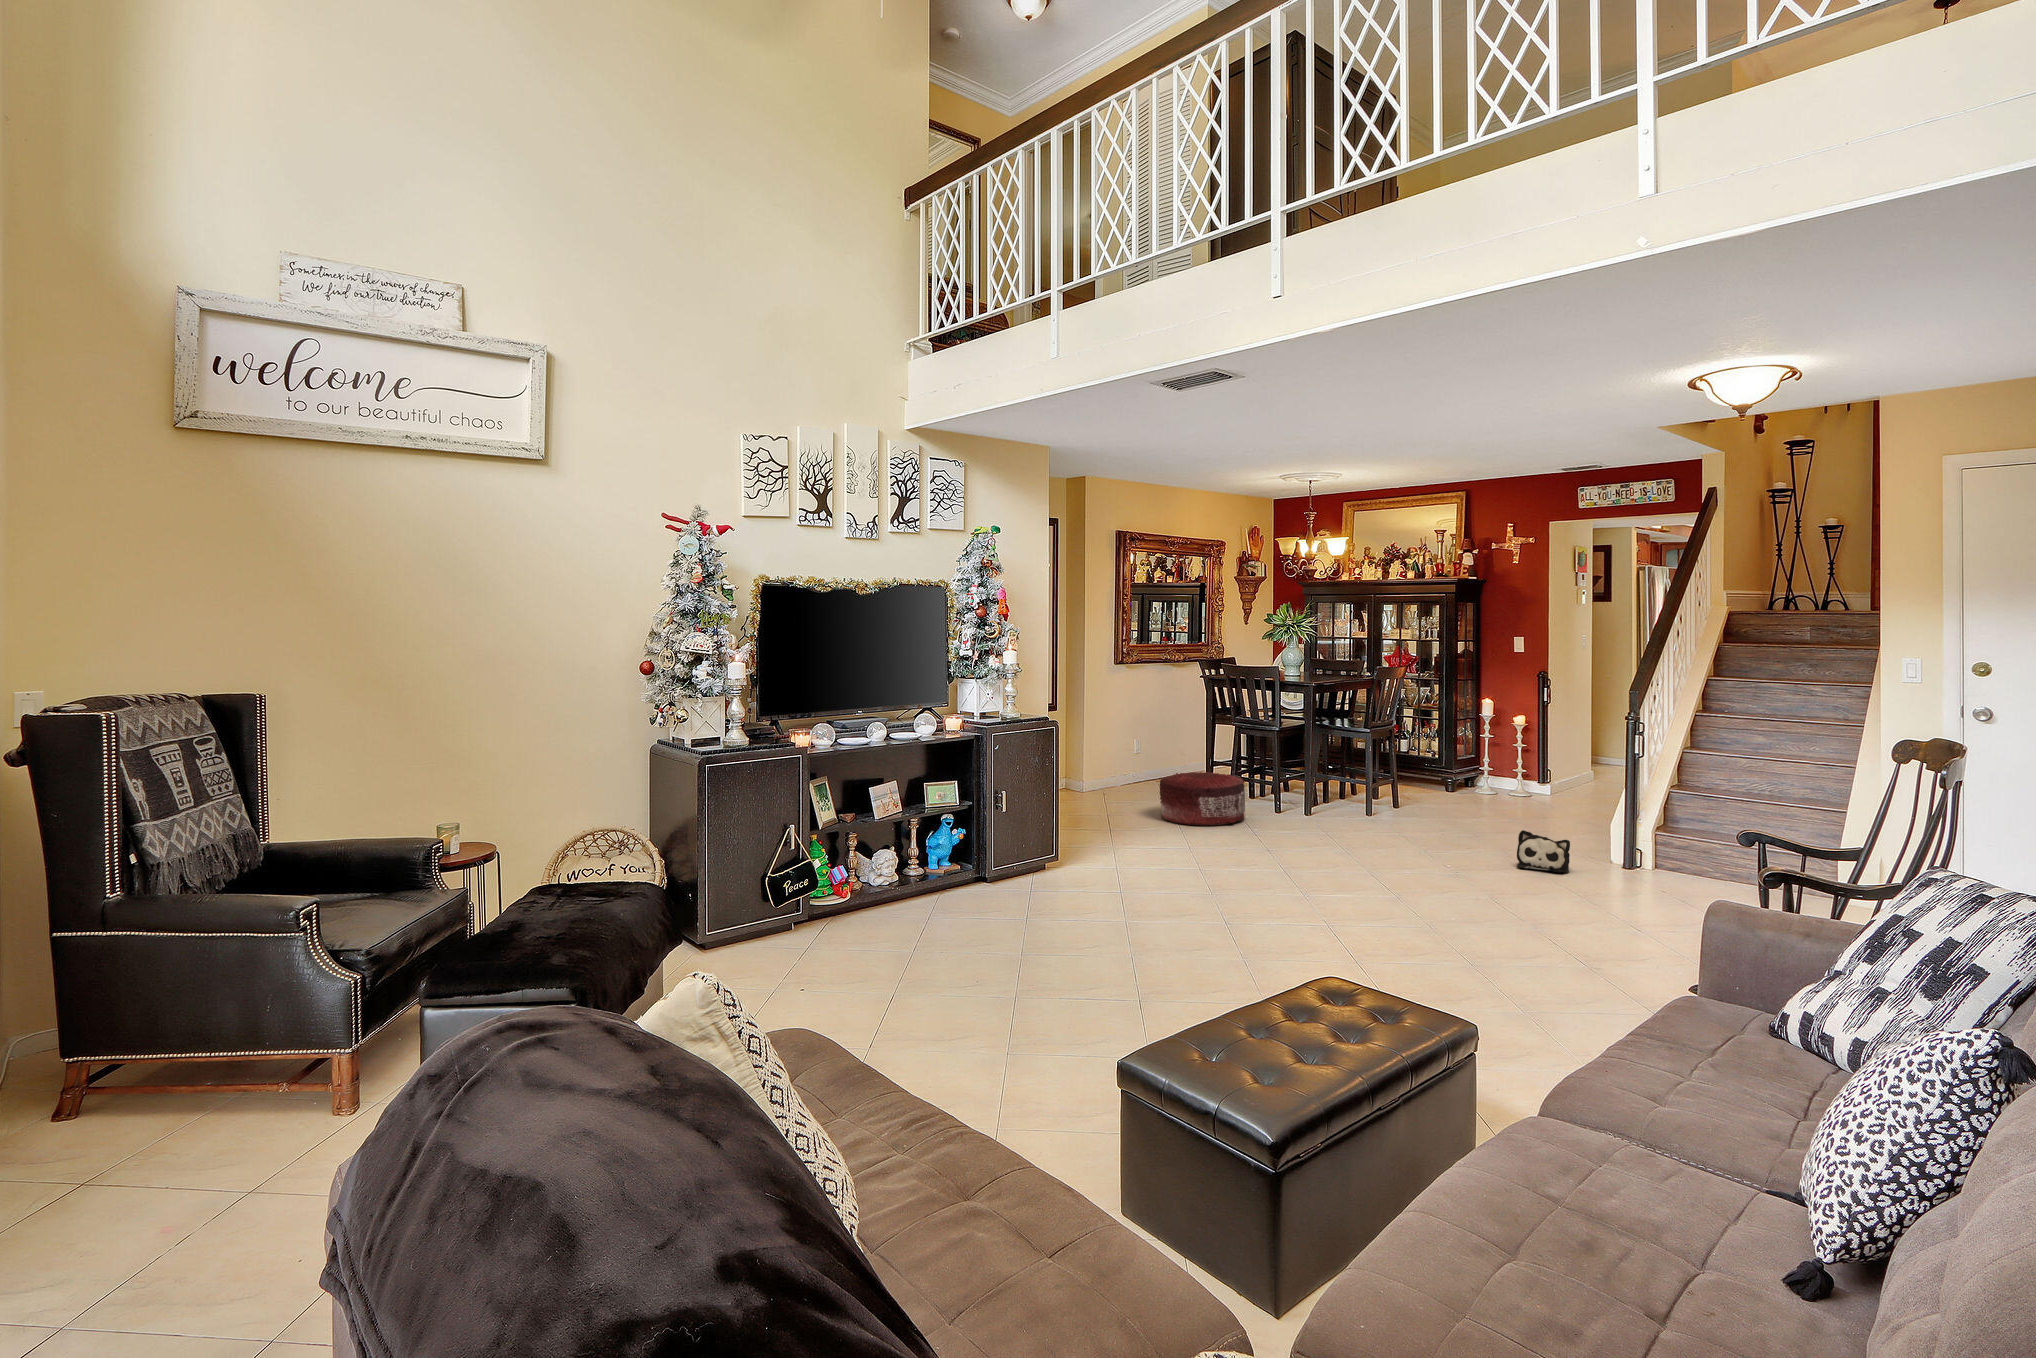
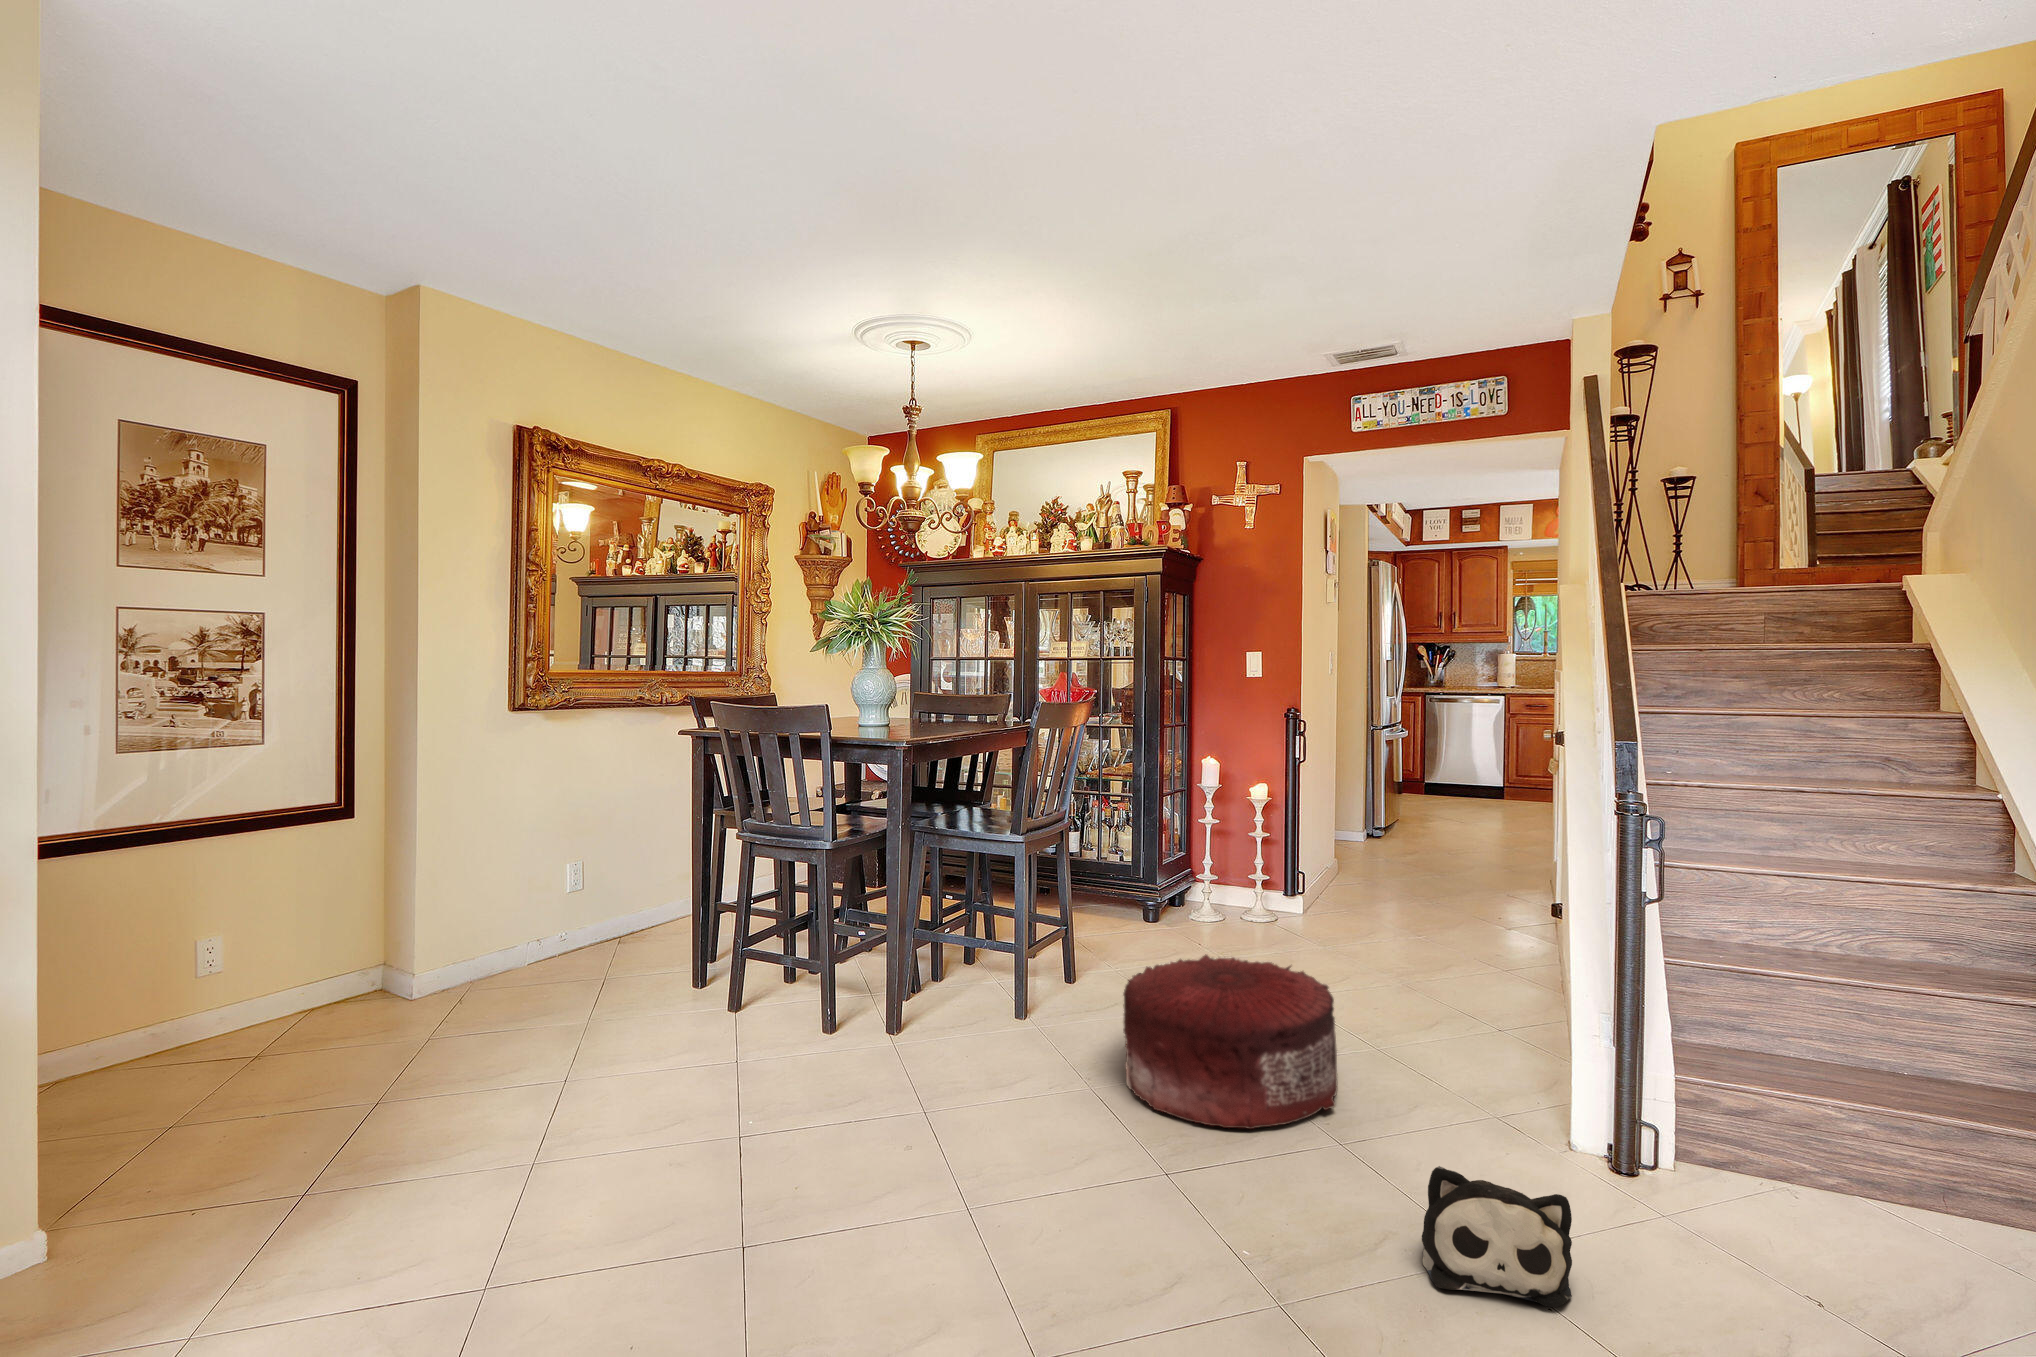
pouf: present [1160,772,1245,825] -> present [1123,954,1337,1129]

